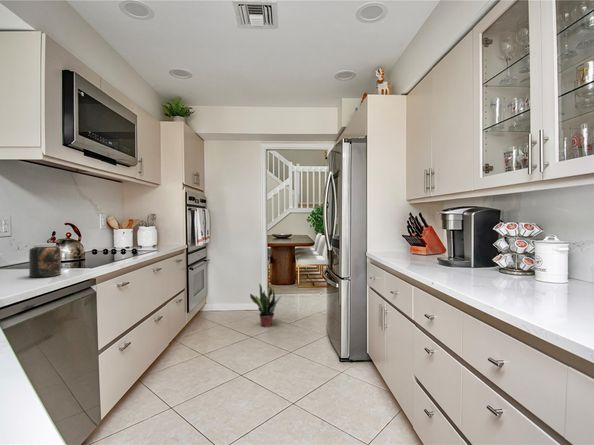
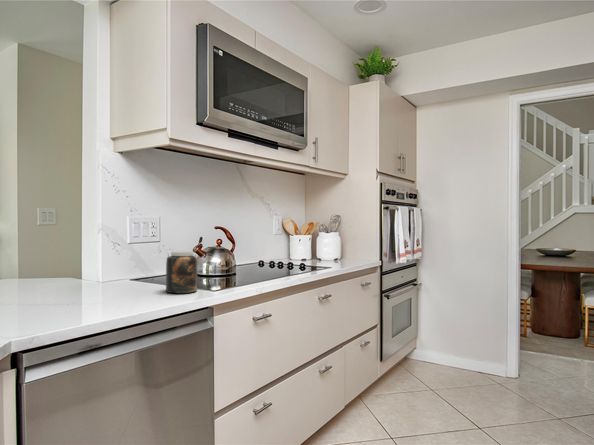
potted plant: present [250,284,281,327] -> none [480,334,545,415]

